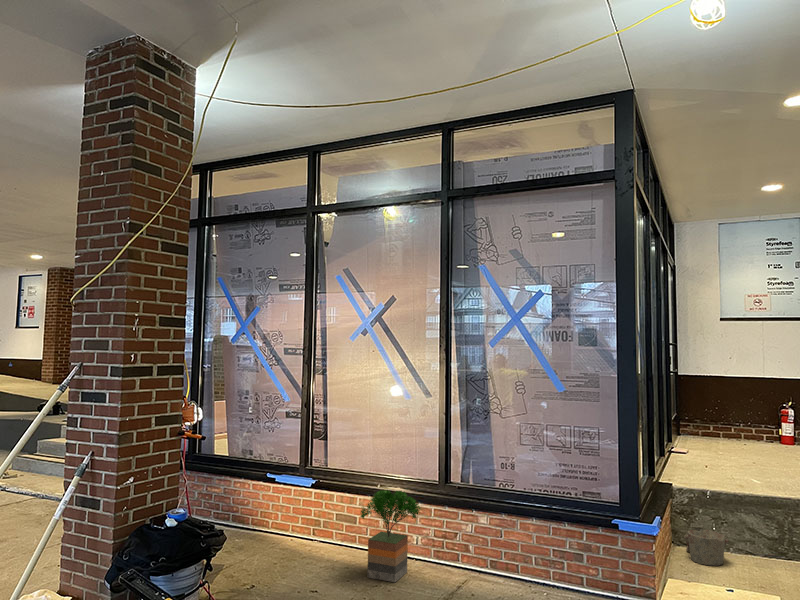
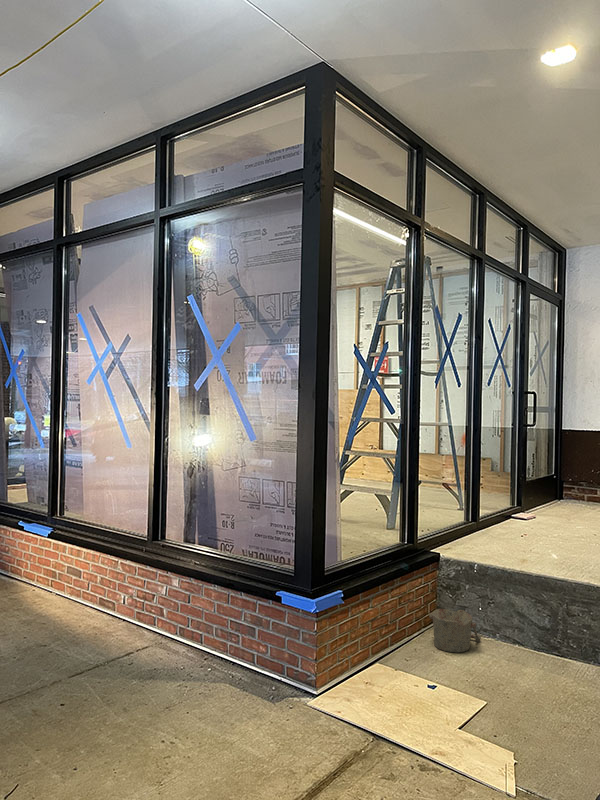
potted tree: present [361,490,421,582] -> none [43,543,115,642]

